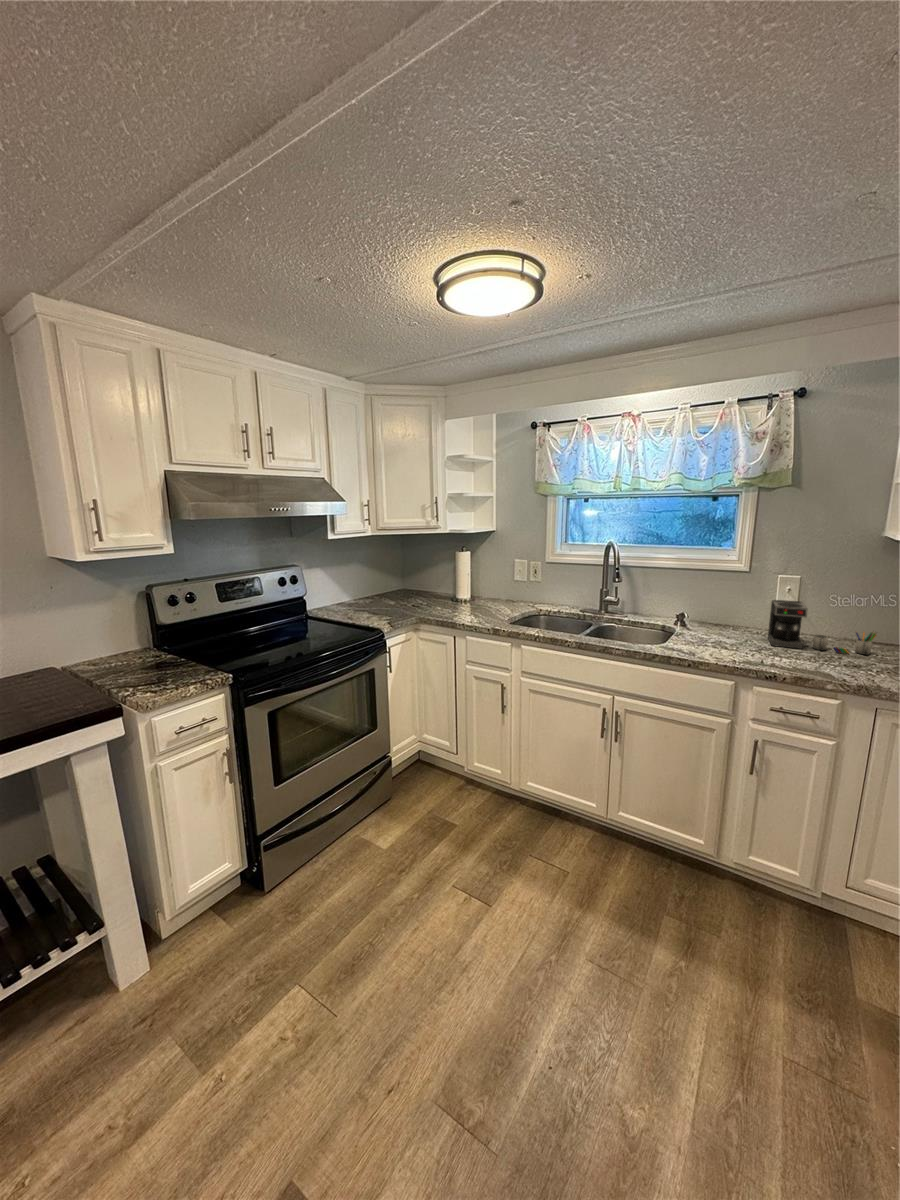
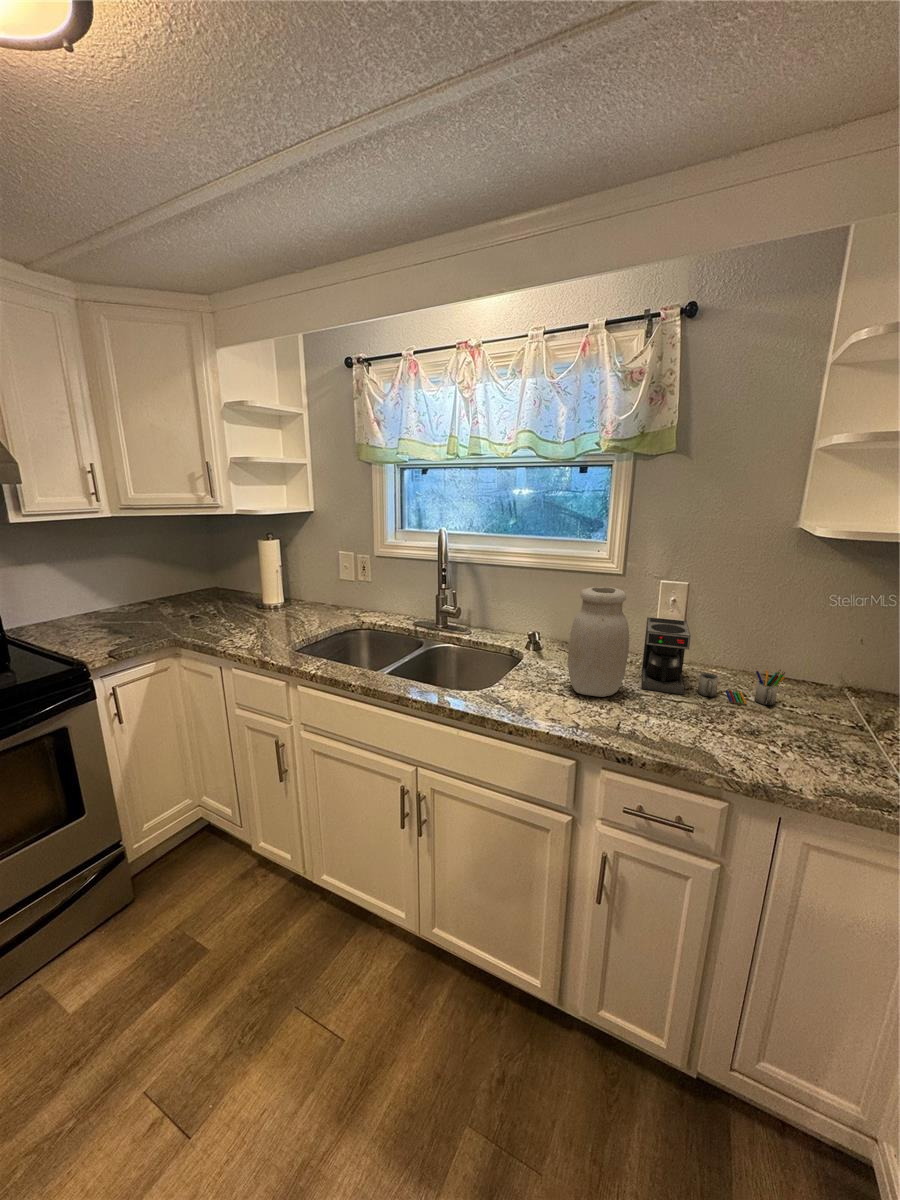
jar: none [719,576,764,649] -> present [568,587,629,697]

